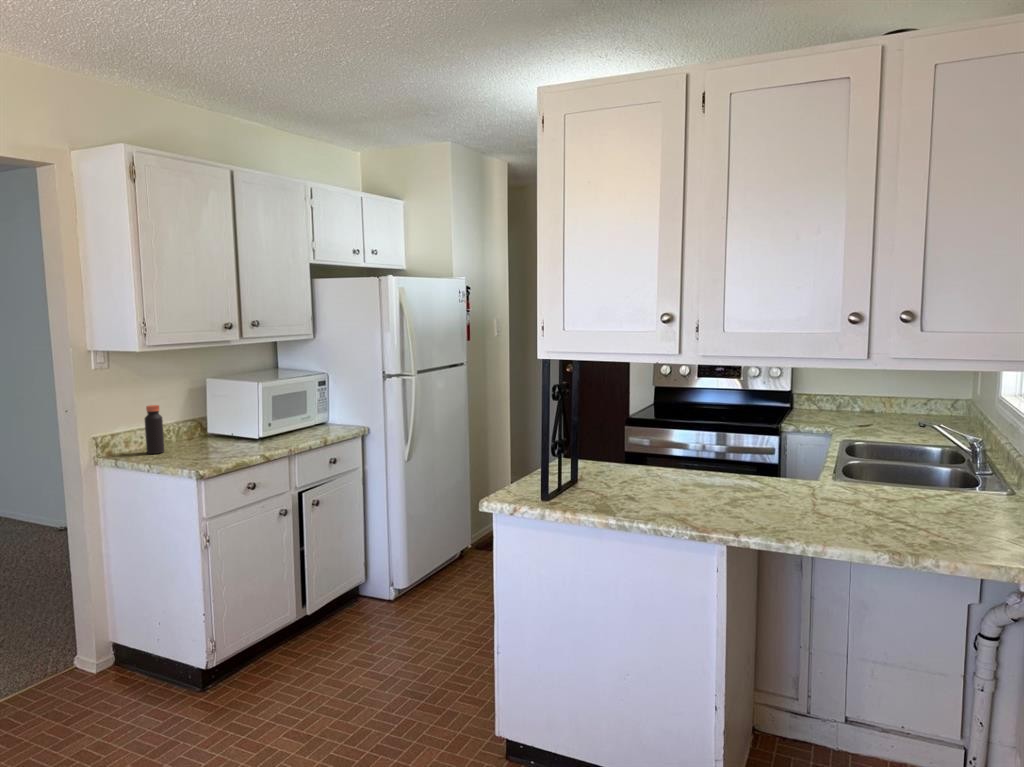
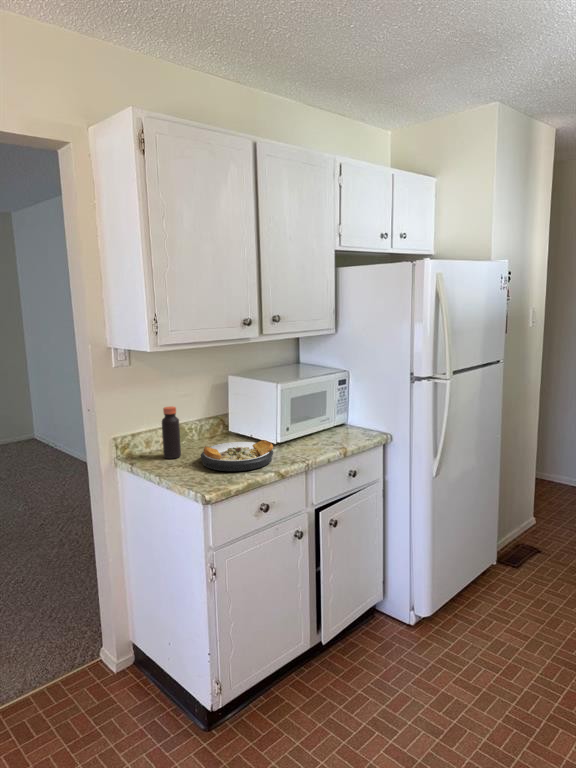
plate: none [187,432,258,457] -> present [201,440,273,471]

